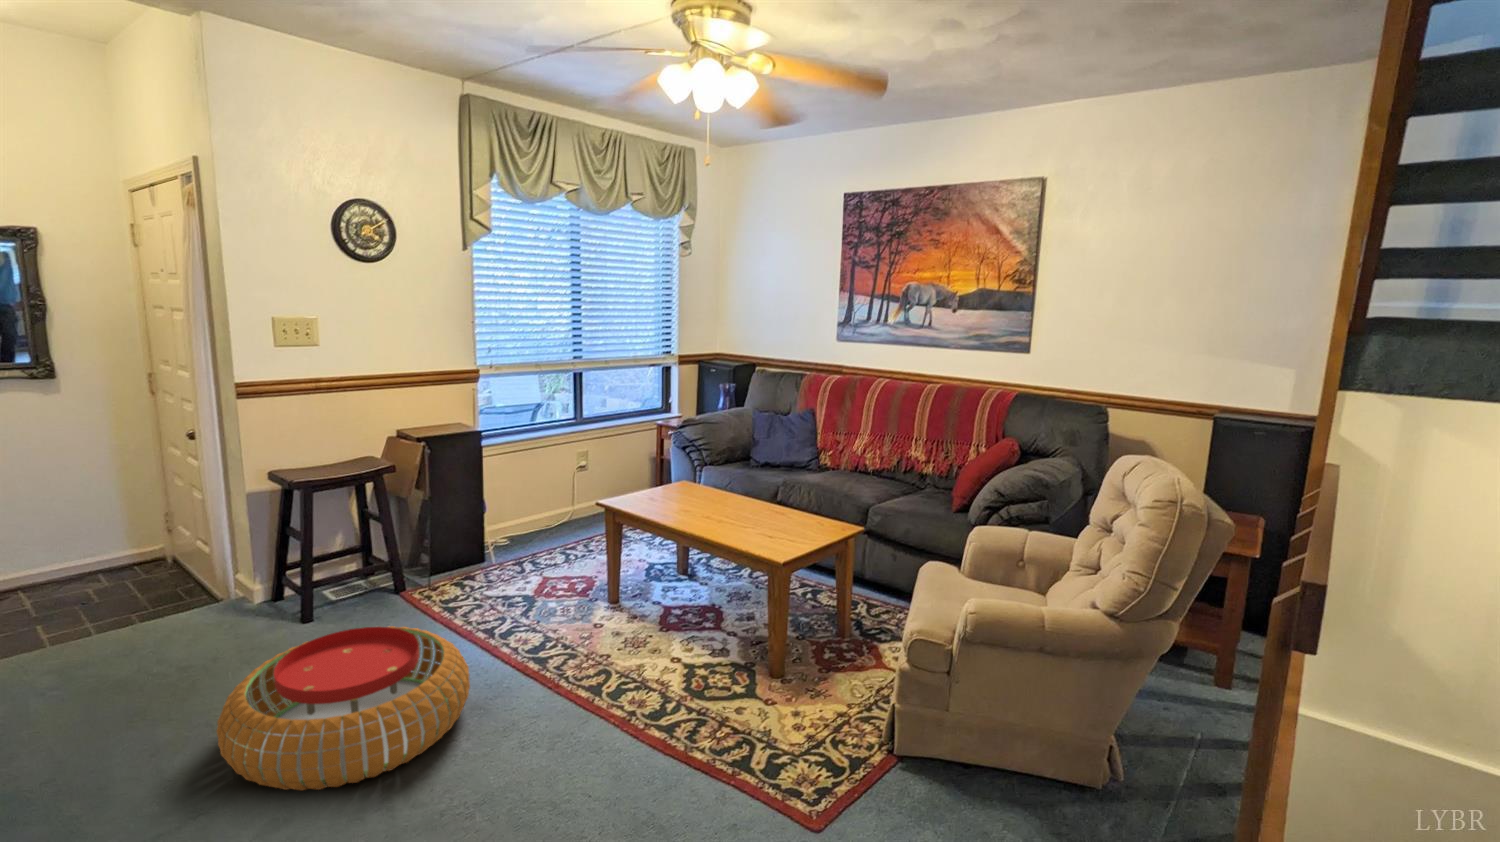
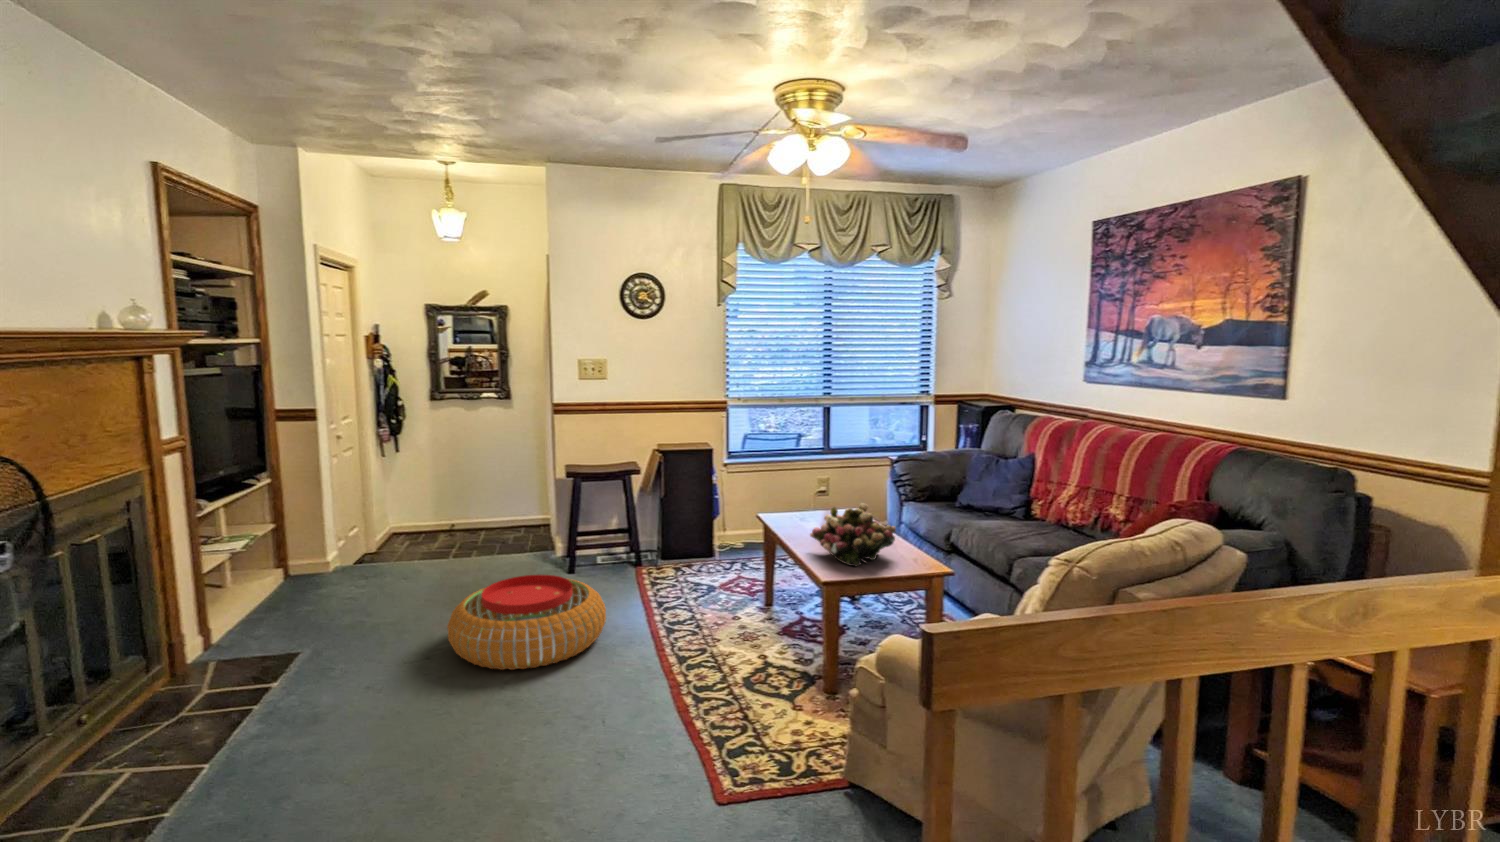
flower arrangement: none [715,473,808,540] -> present [810,503,896,567]

